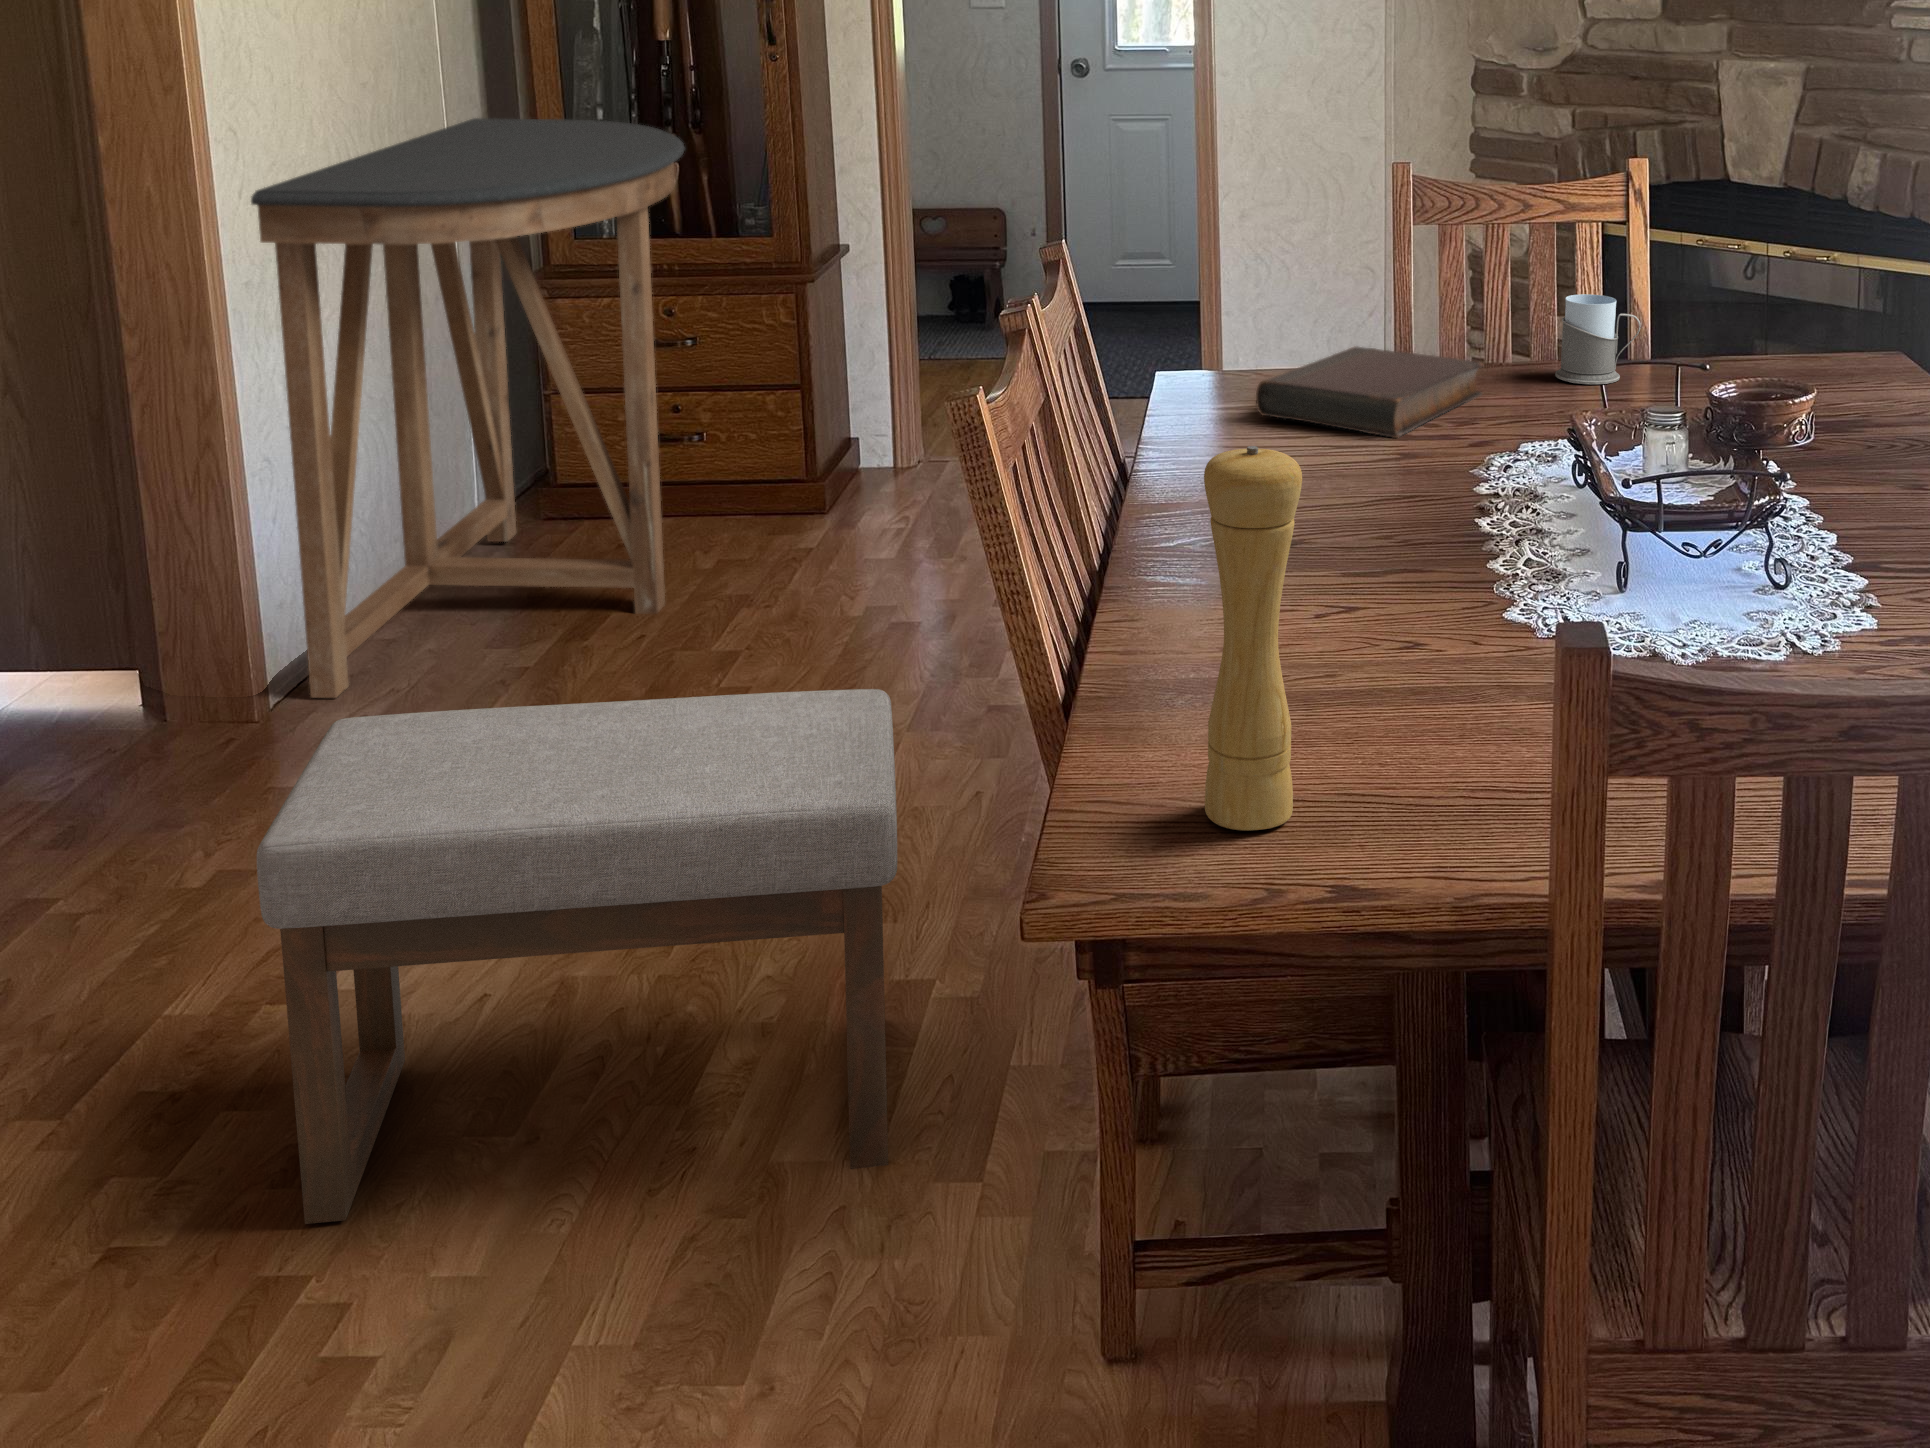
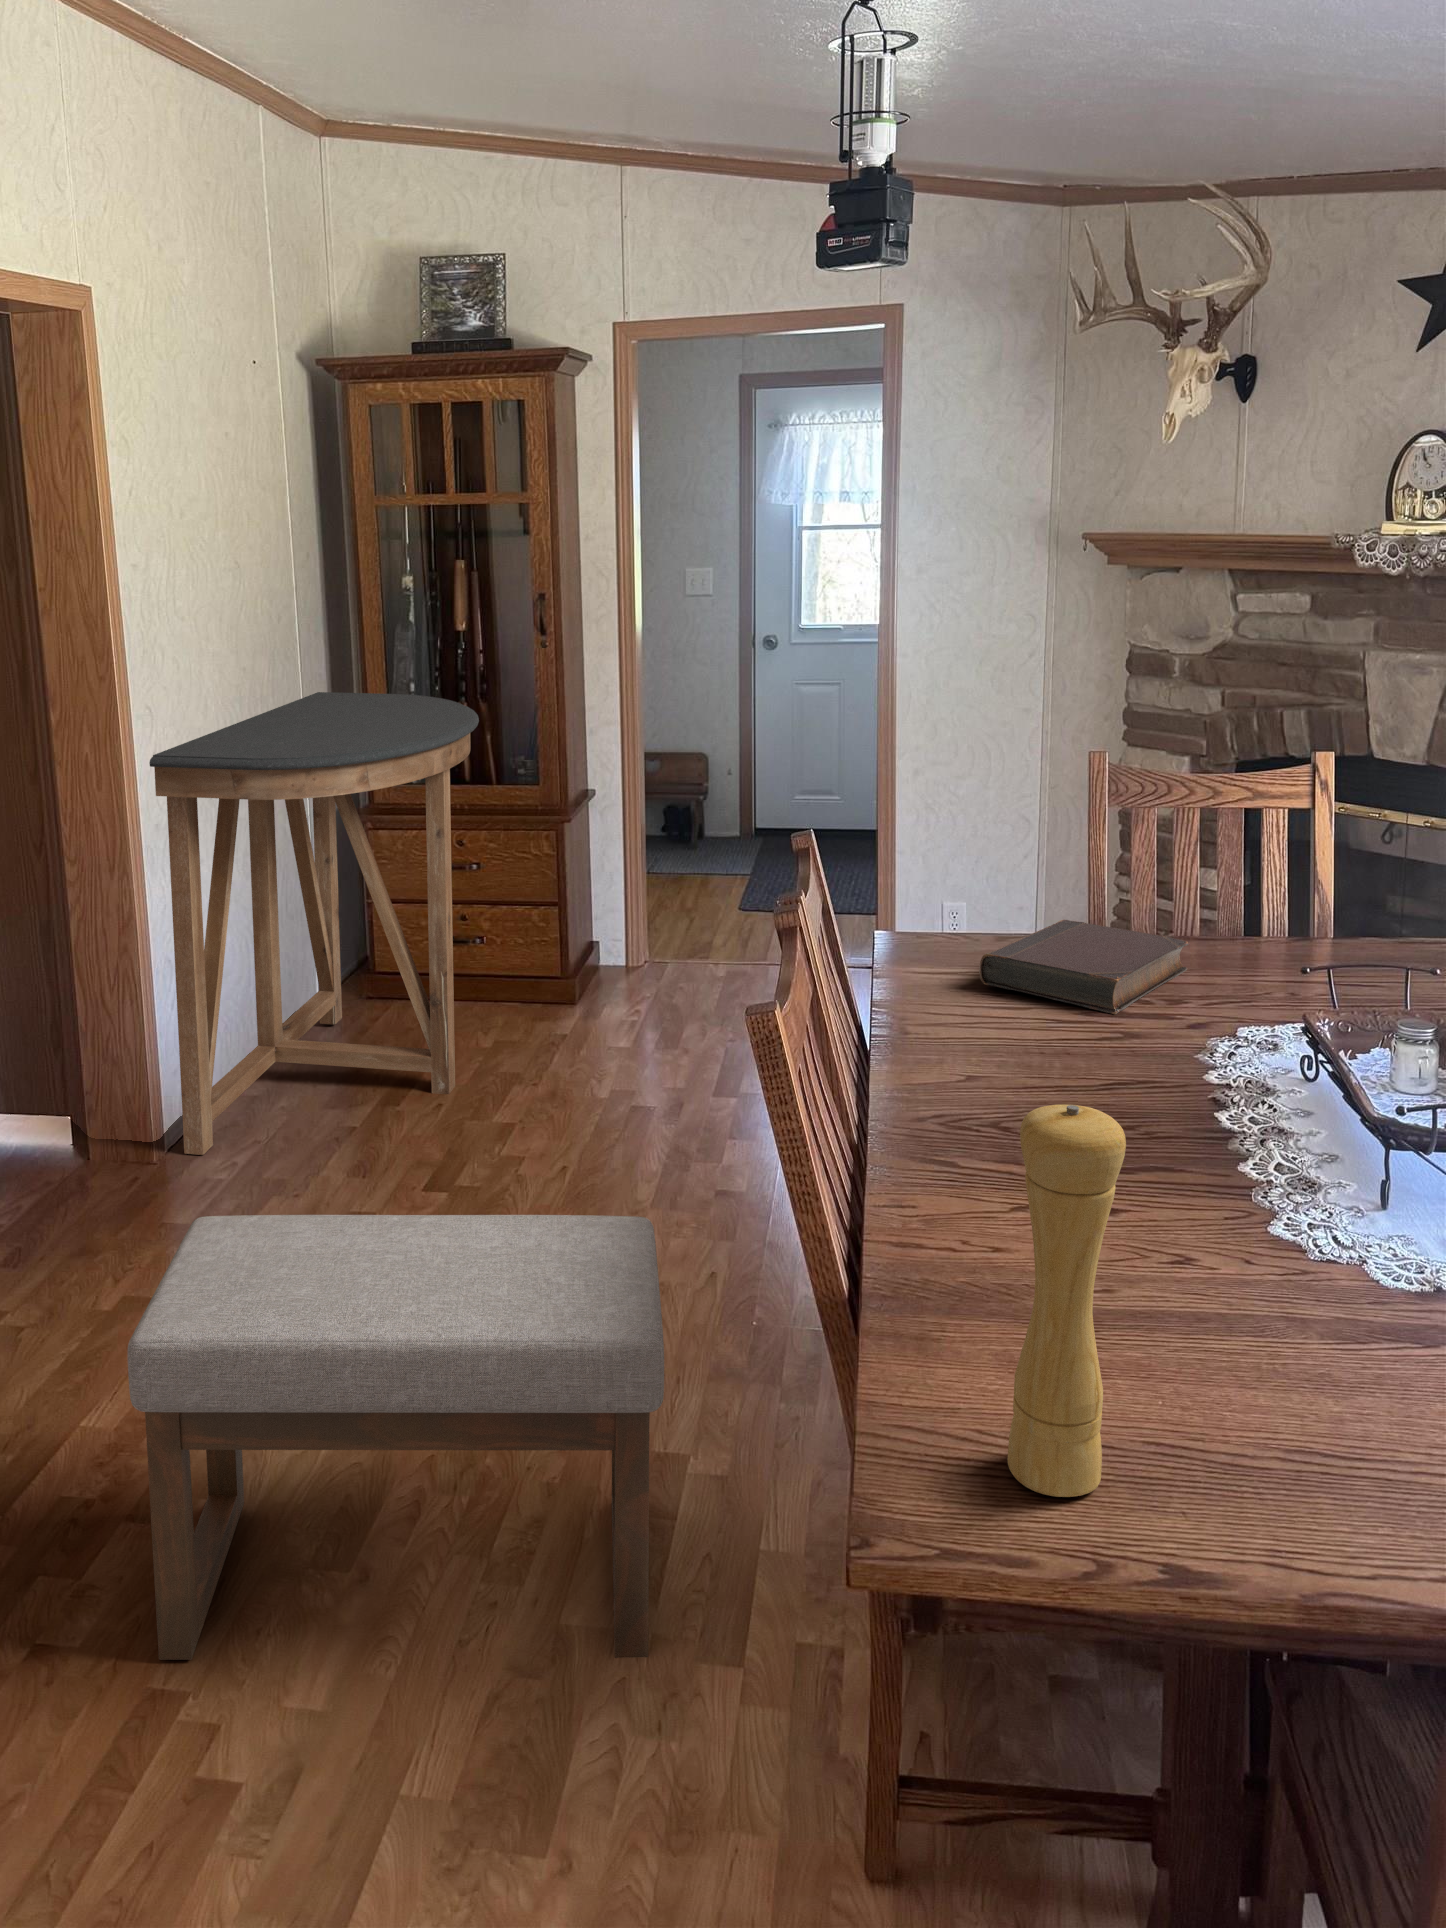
mug: present [1556,294,1640,384] -> none [1253,879,1338,963]

